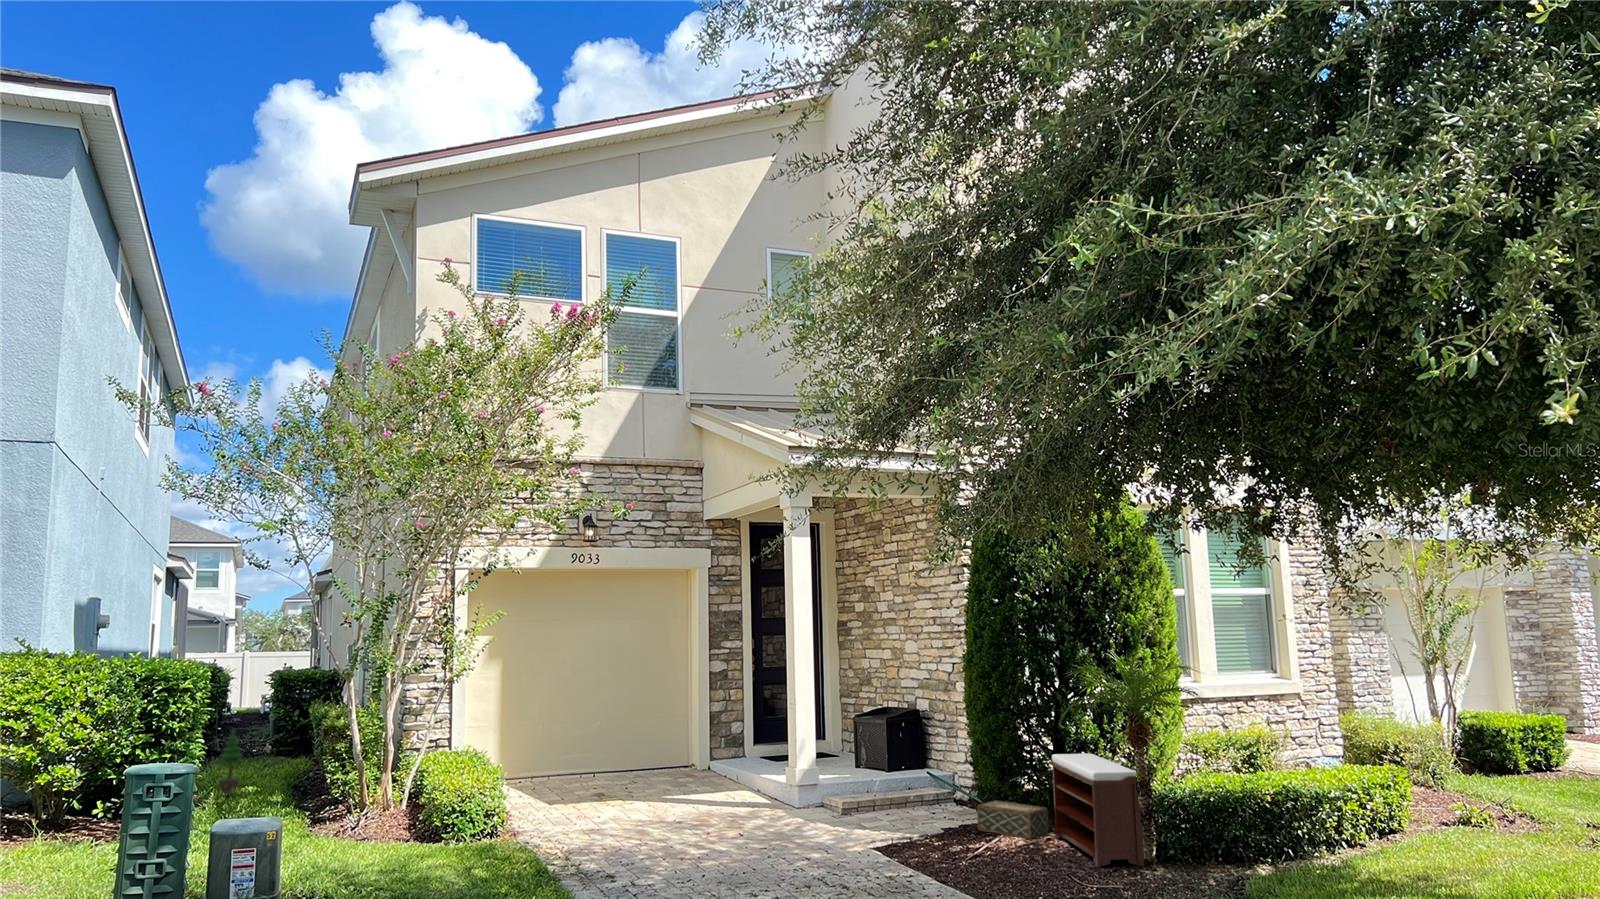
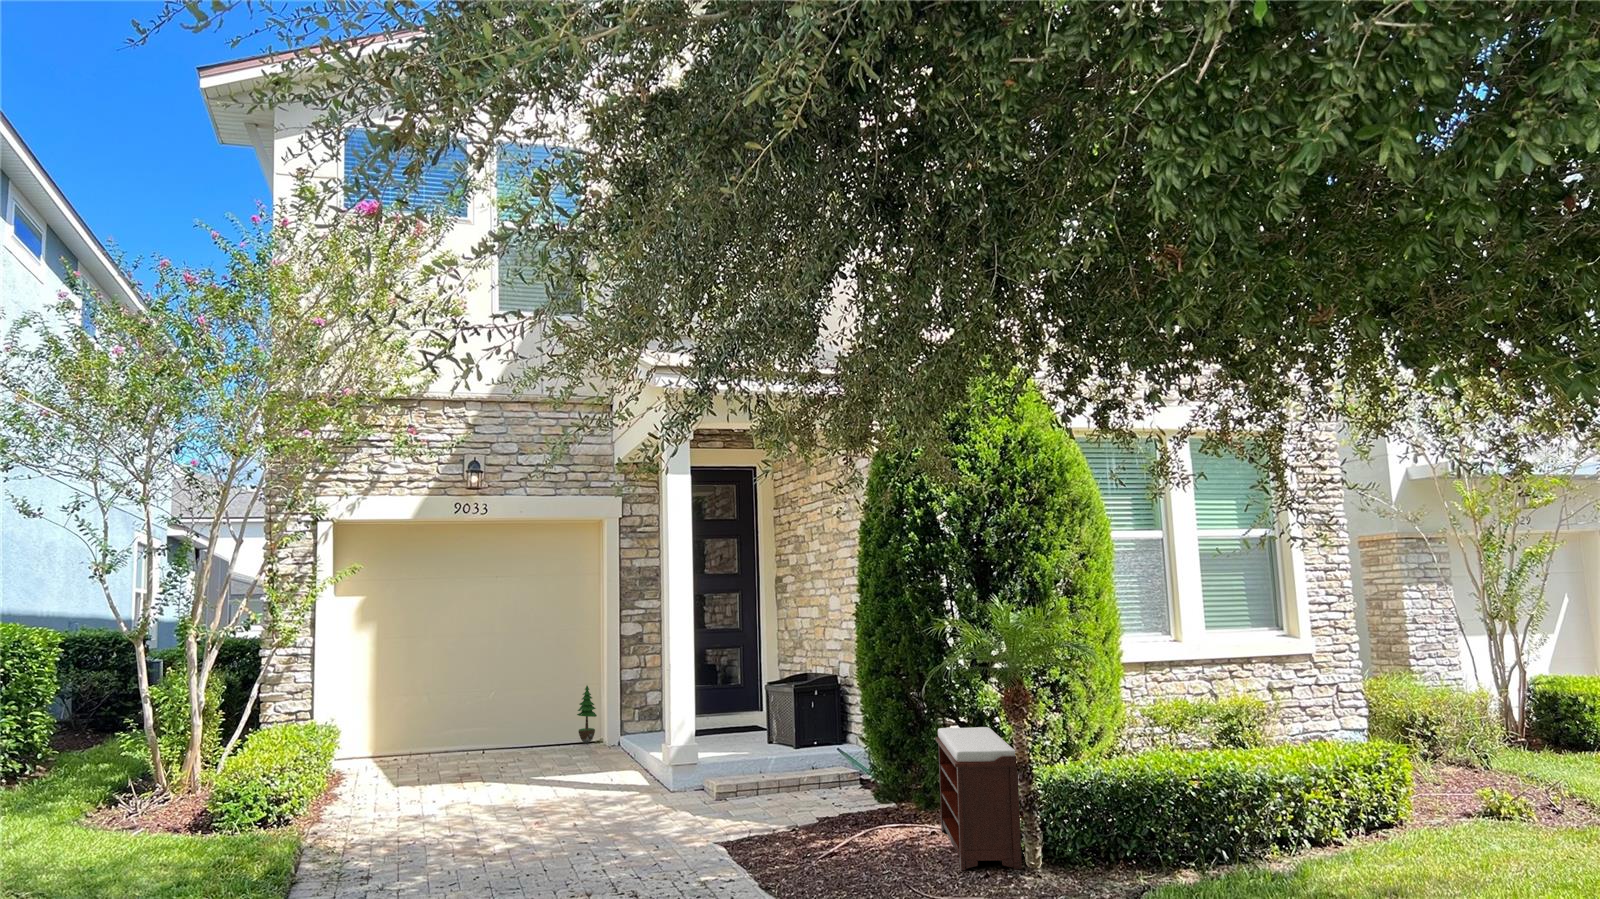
potted tree: present [219,729,242,795] -> present [577,686,597,744]
woven basket: present [977,800,1049,839] -> none [856,783,939,831]

